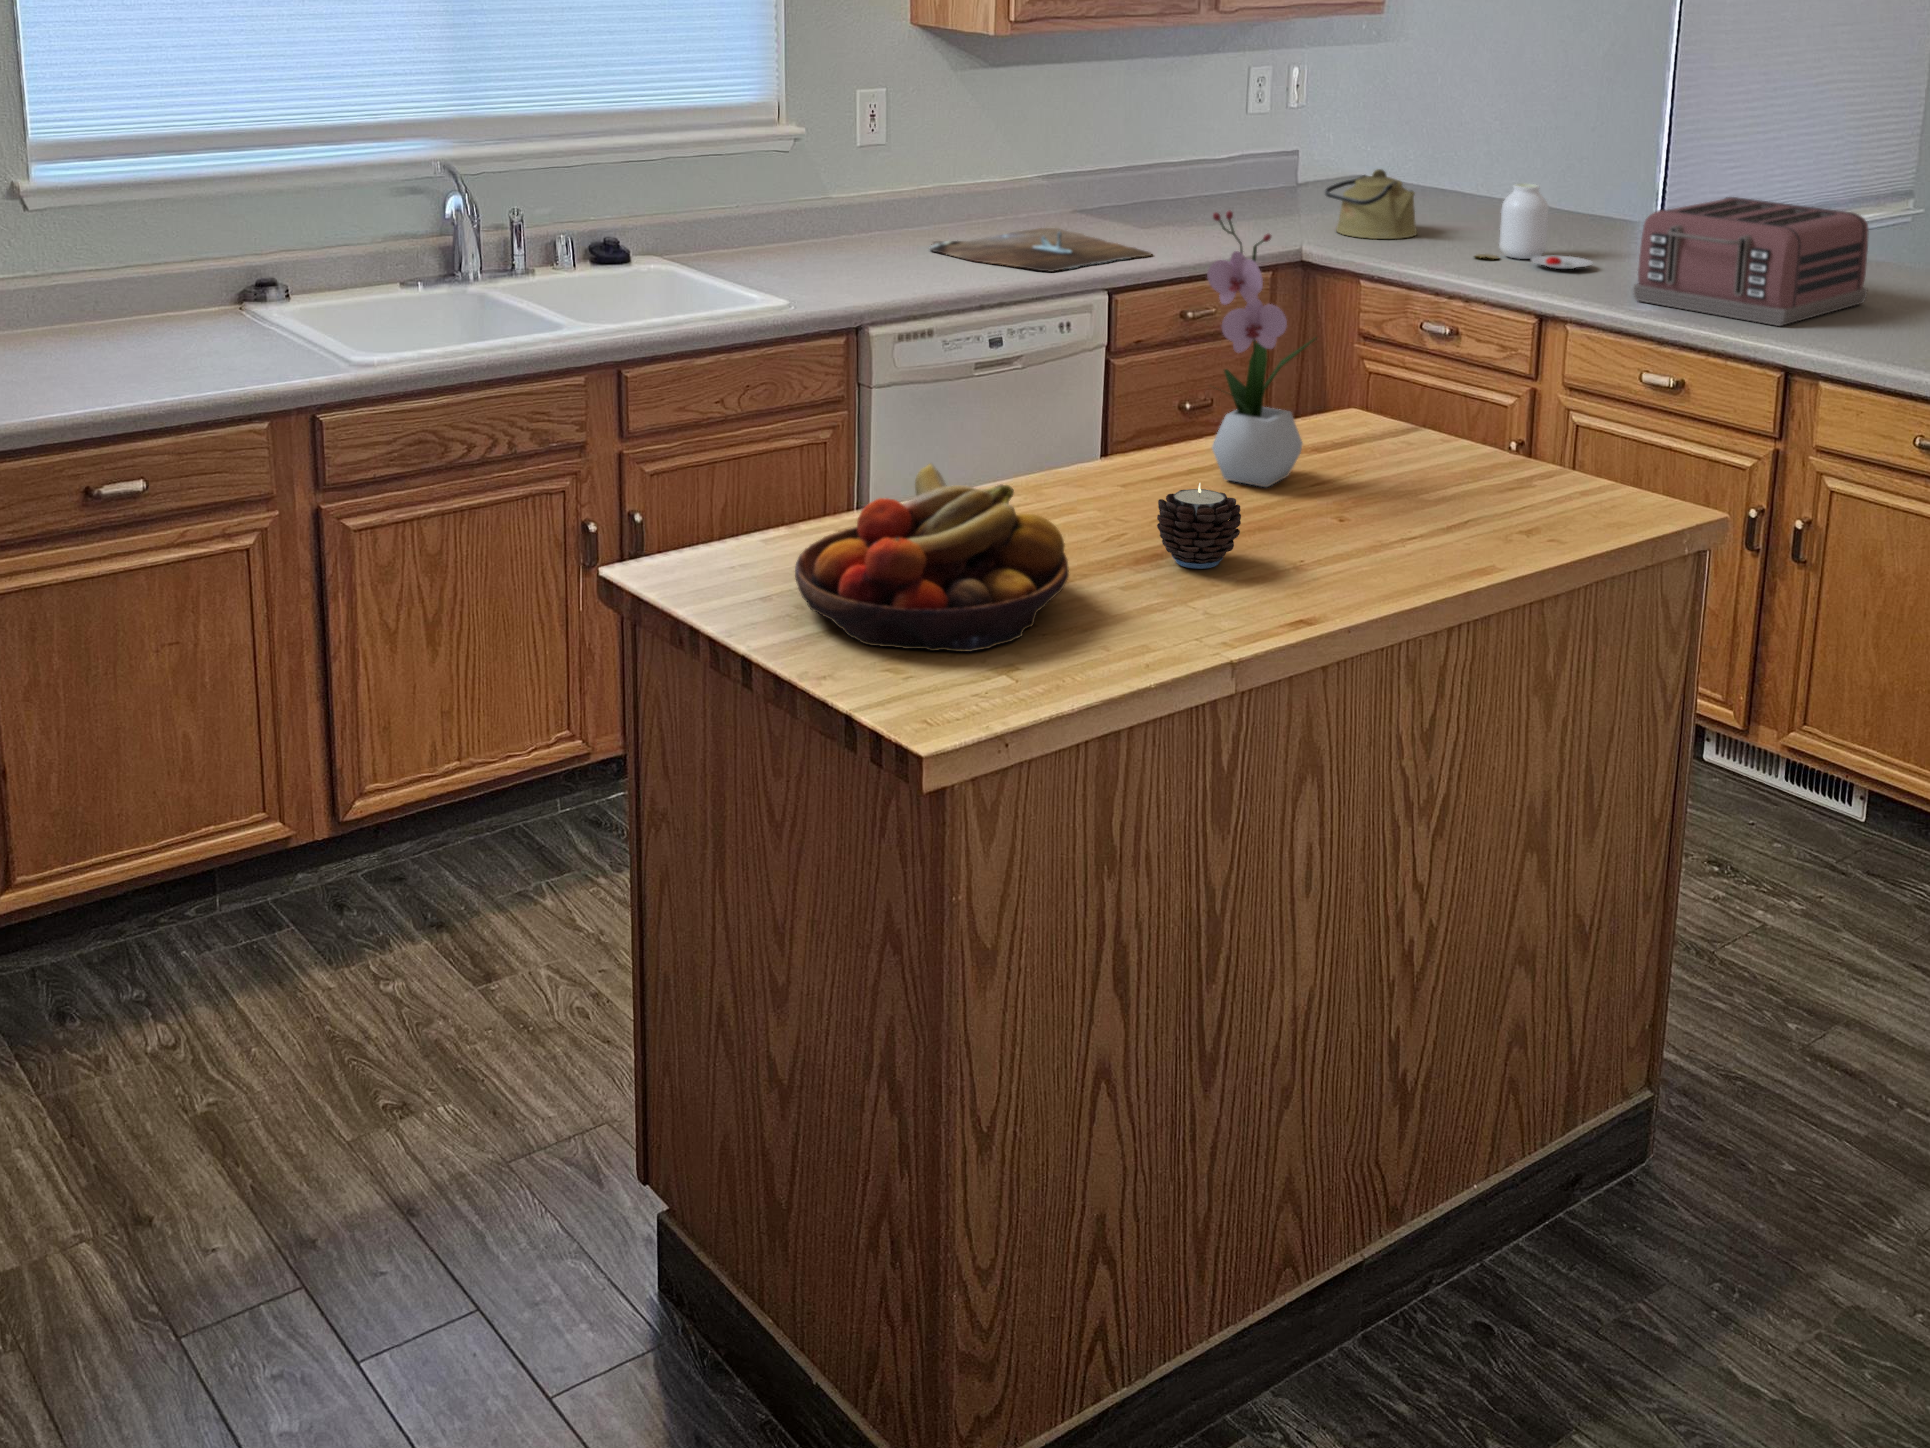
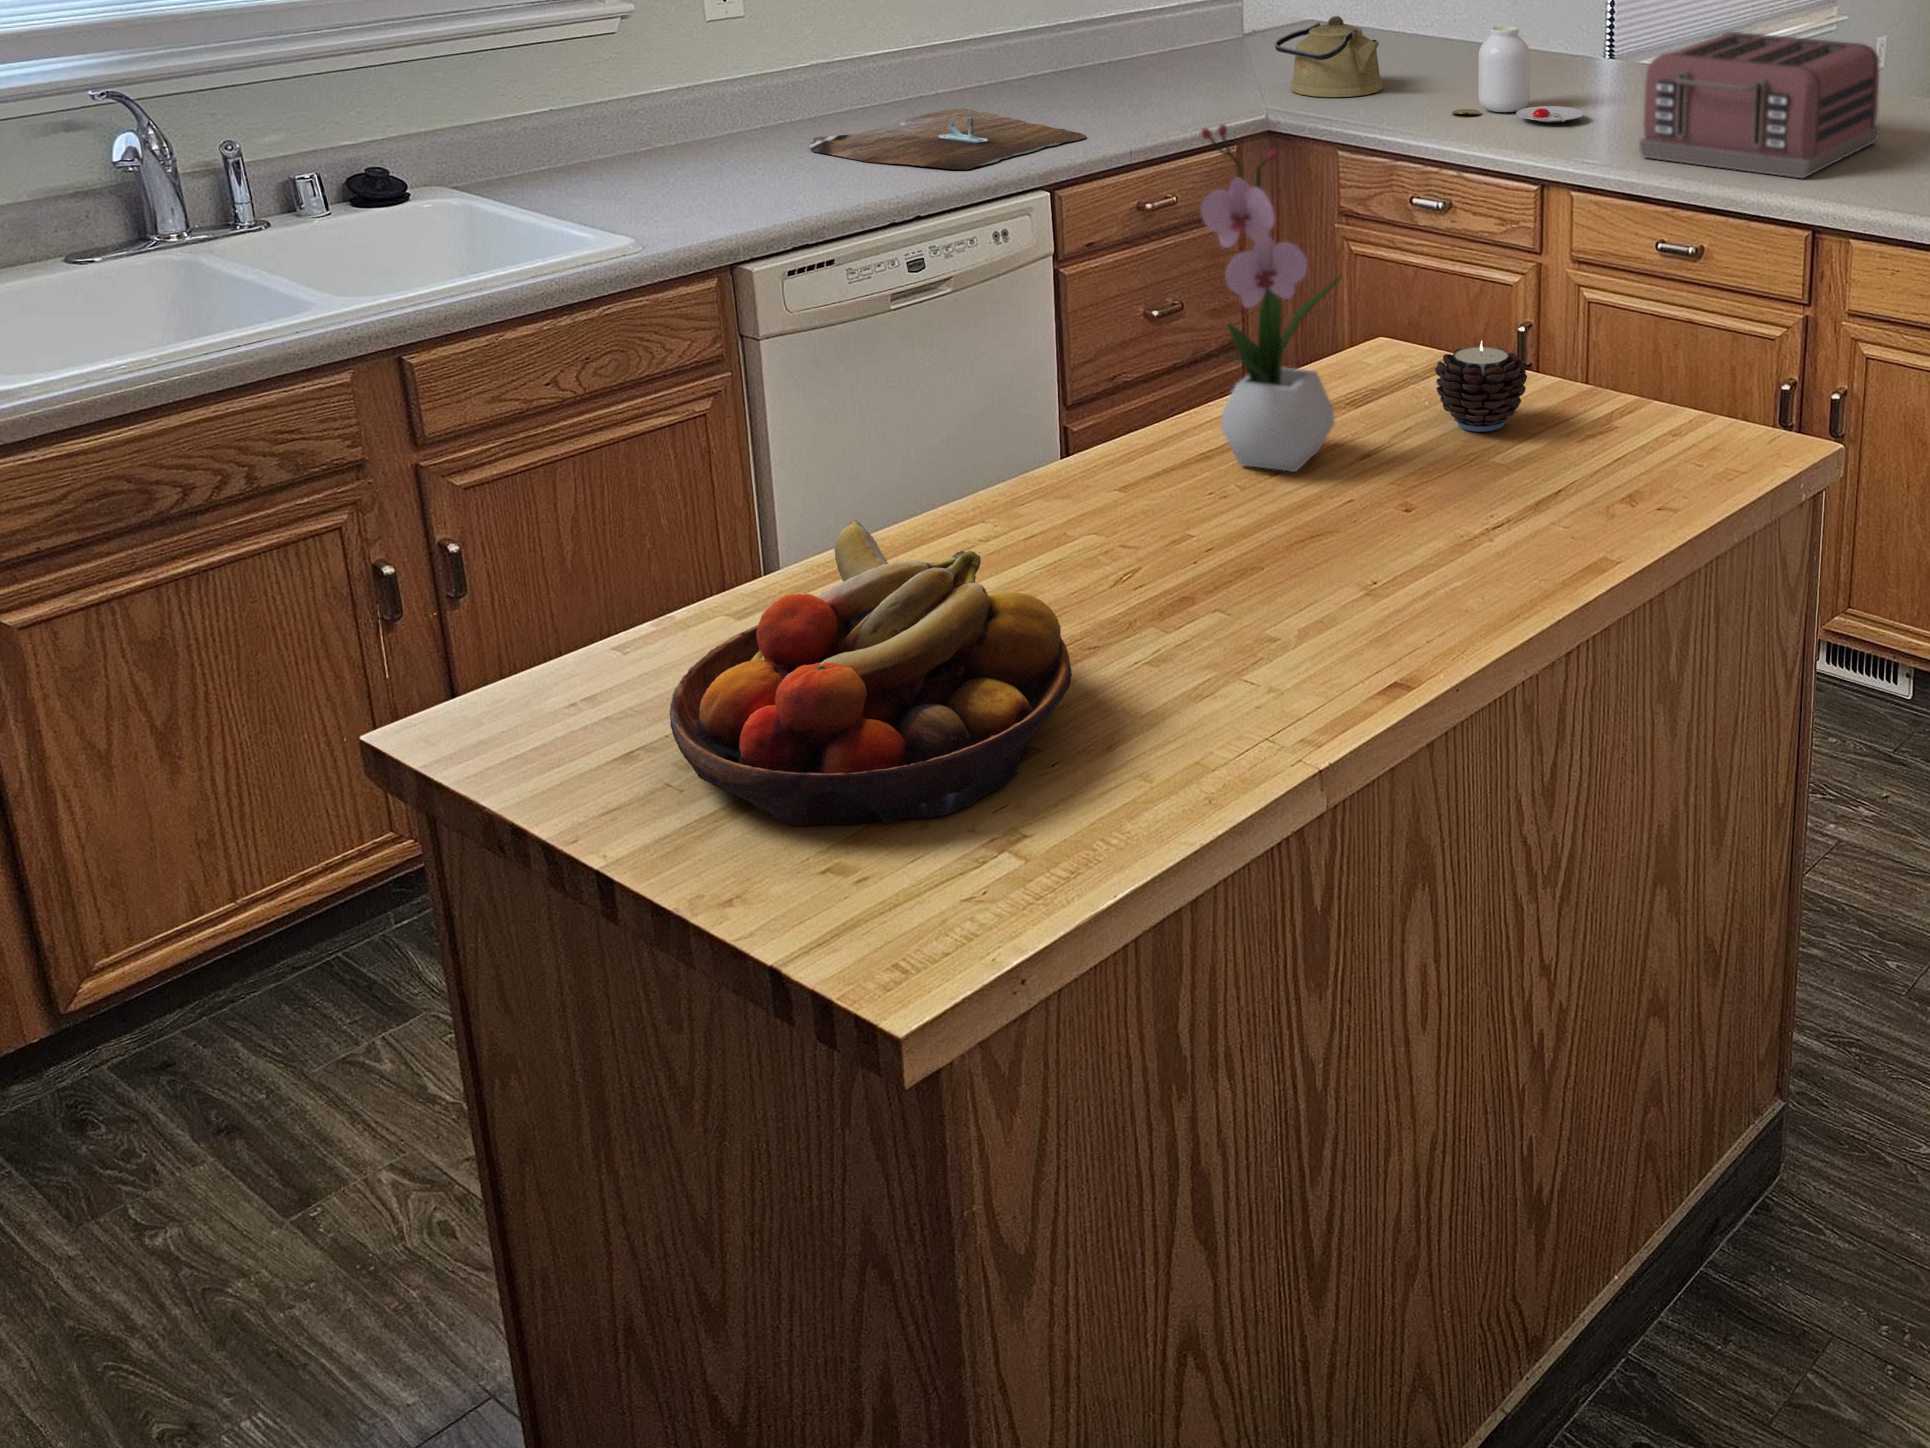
candle: present [1157,483,1241,569] -> present [1435,341,1527,432]

